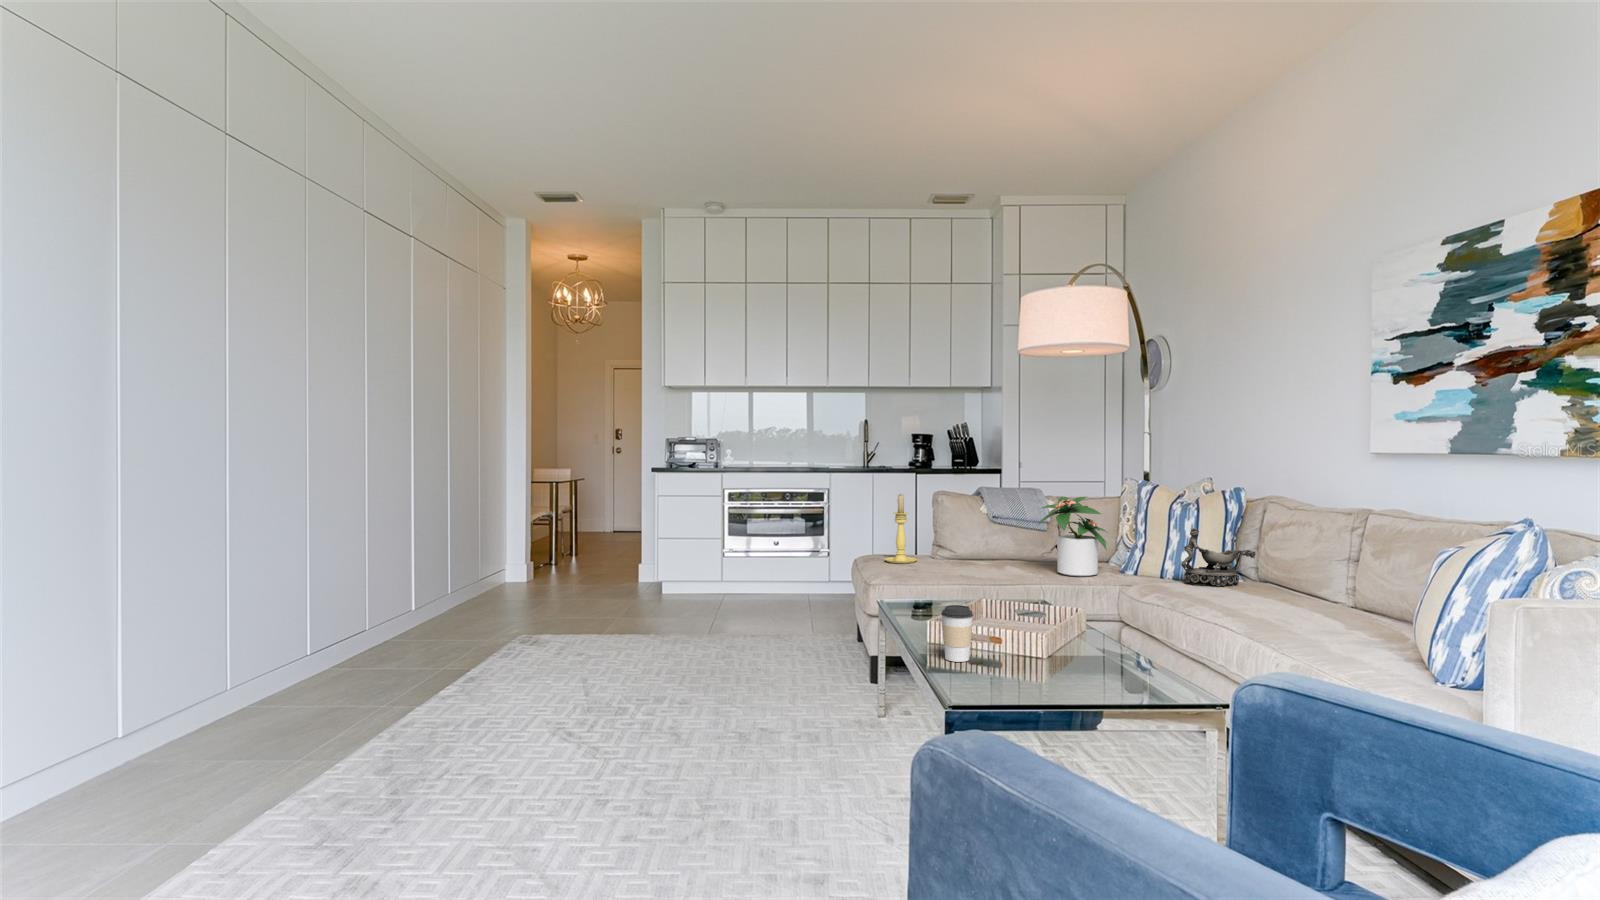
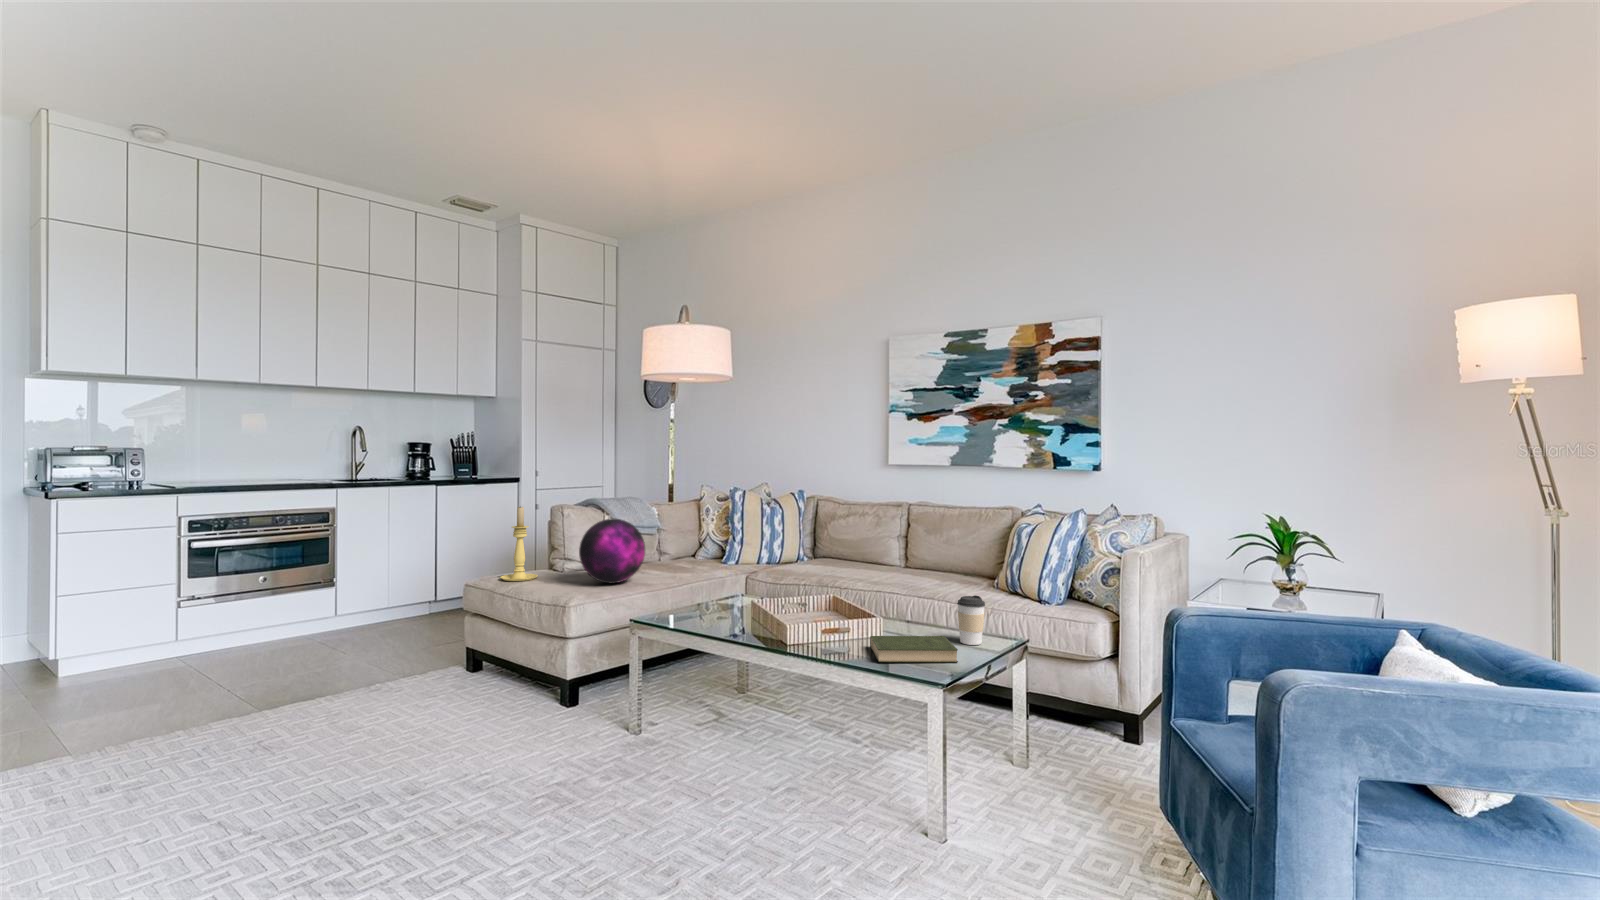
potted plant: present [1038,497,1107,577] -> none [676,502,733,572]
decorative orb: none [926,509,992,574] -> present [579,518,645,583]
decorative bowl: present [1181,528,1256,586] -> none [787,523,828,566]
coffee cup: present [941,605,973,662] -> present [957,595,985,645]
book: none [976,652,1096,699] -> present [870,636,958,662]

